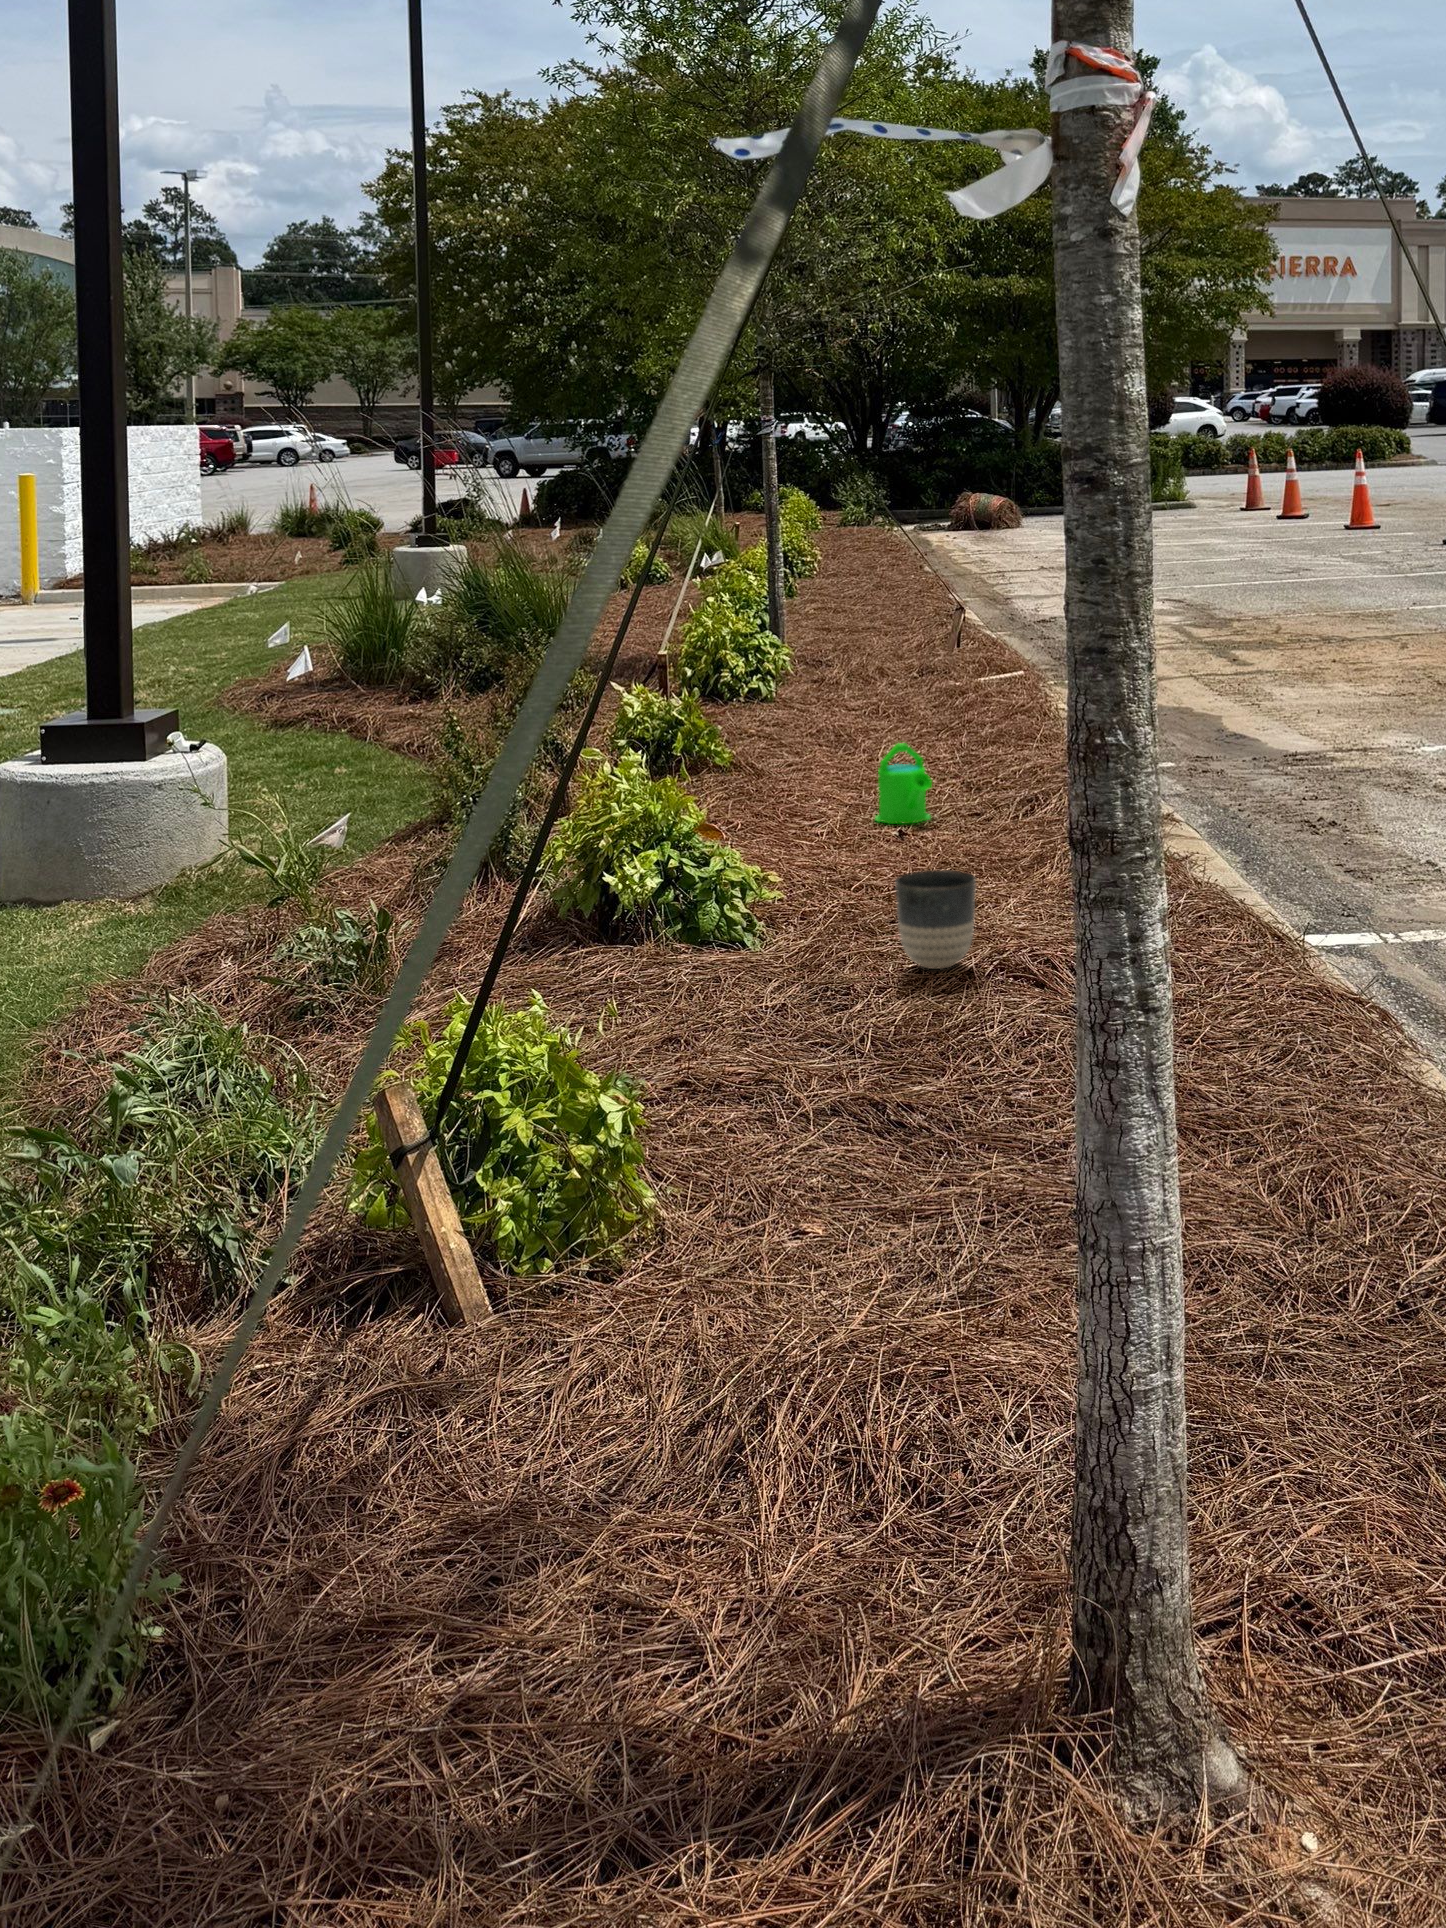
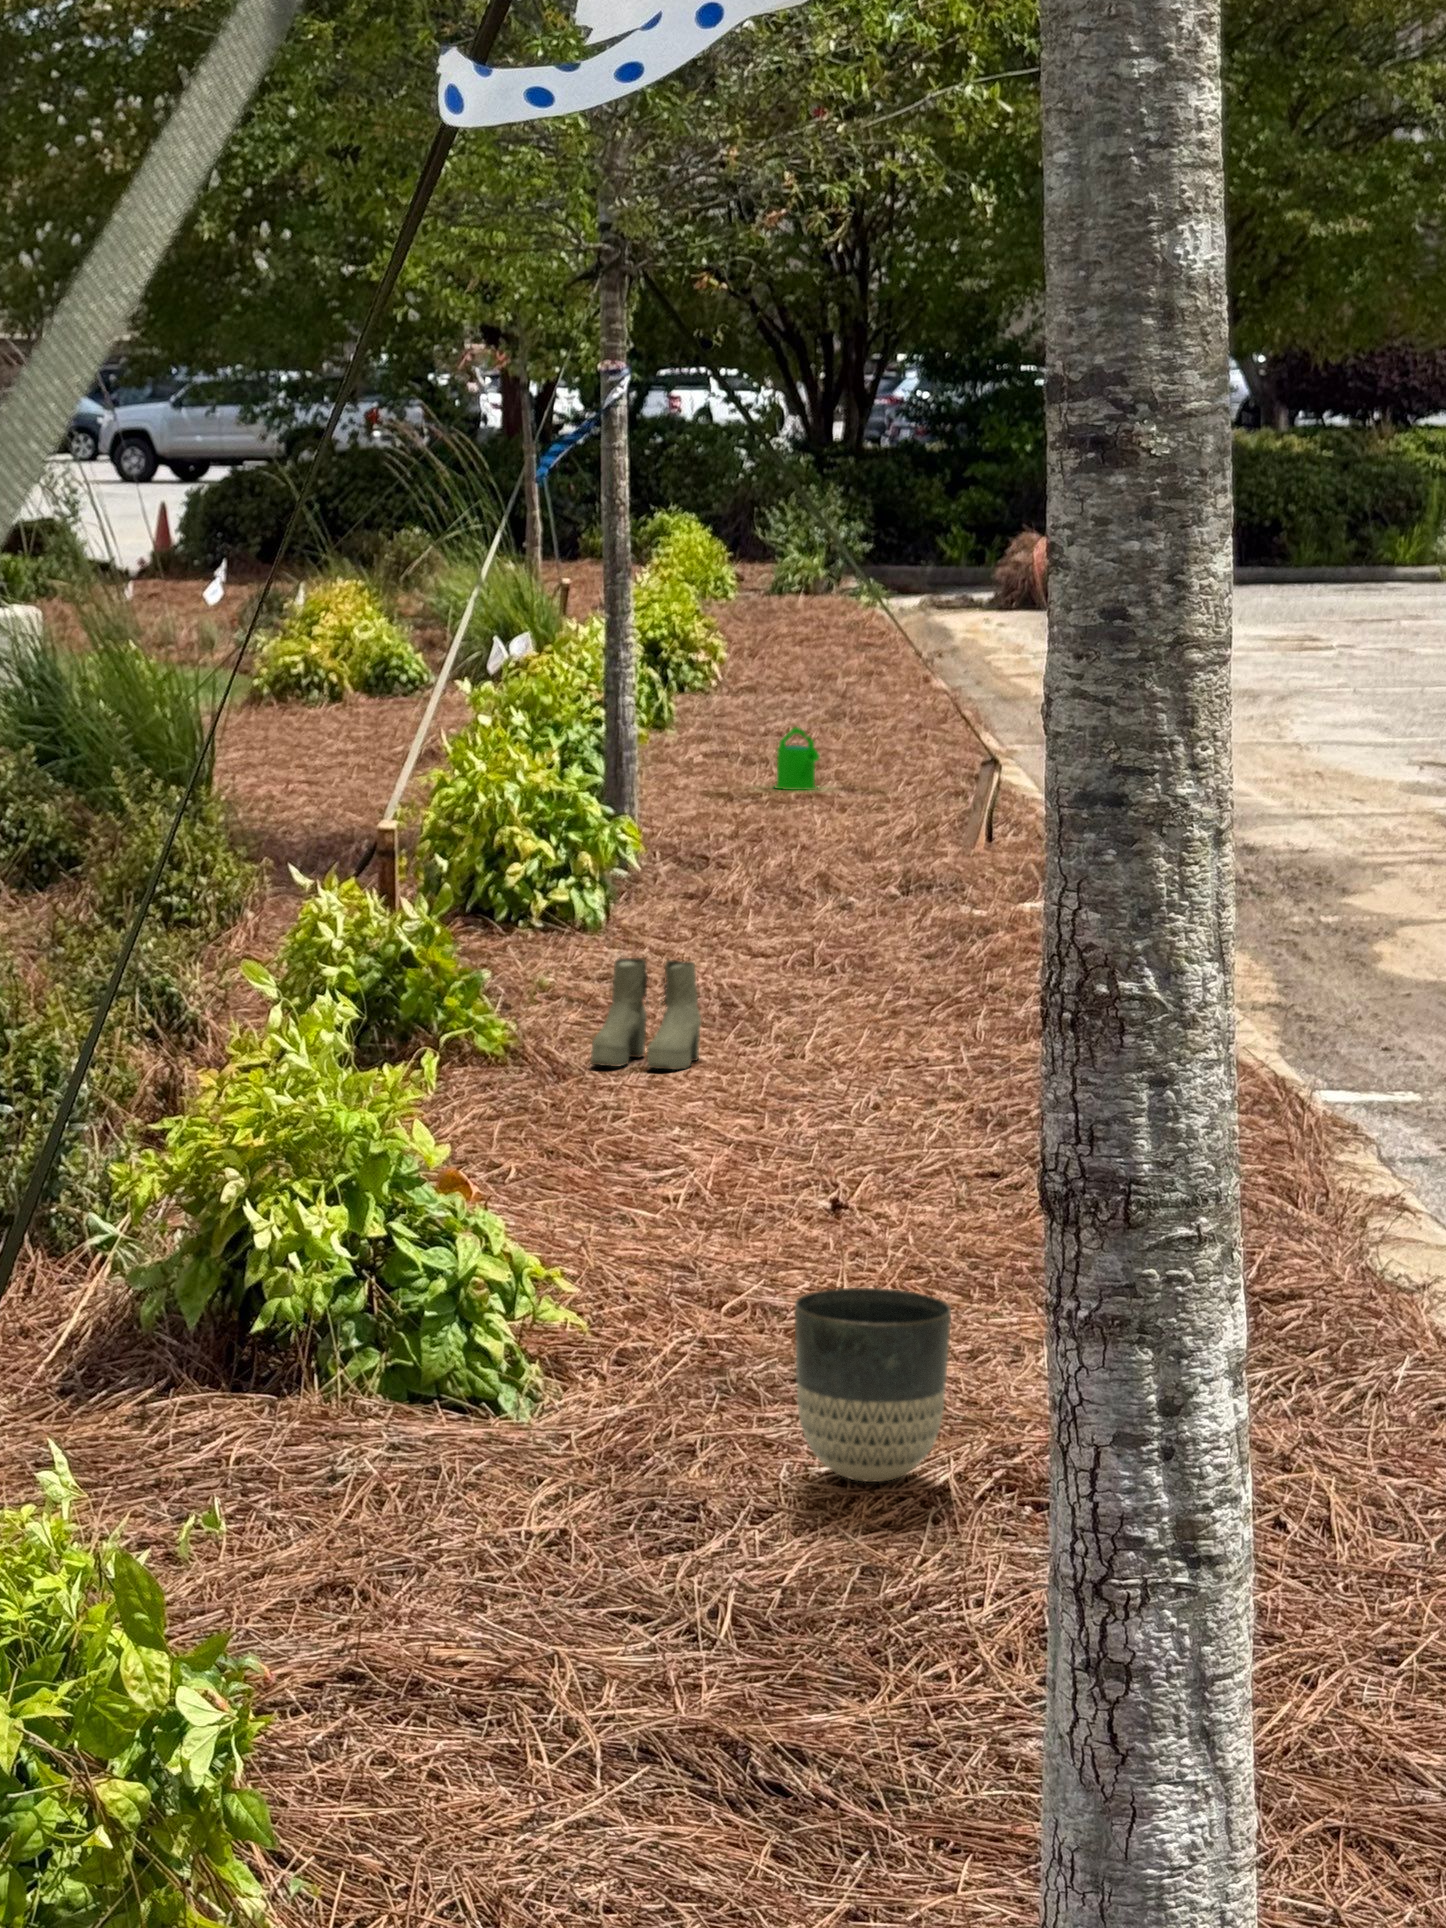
boots: none [773,695,832,755] -> present [590,958,701,1070]
watering can: present [875,743,932,824] -> present [775,727,820,790]

